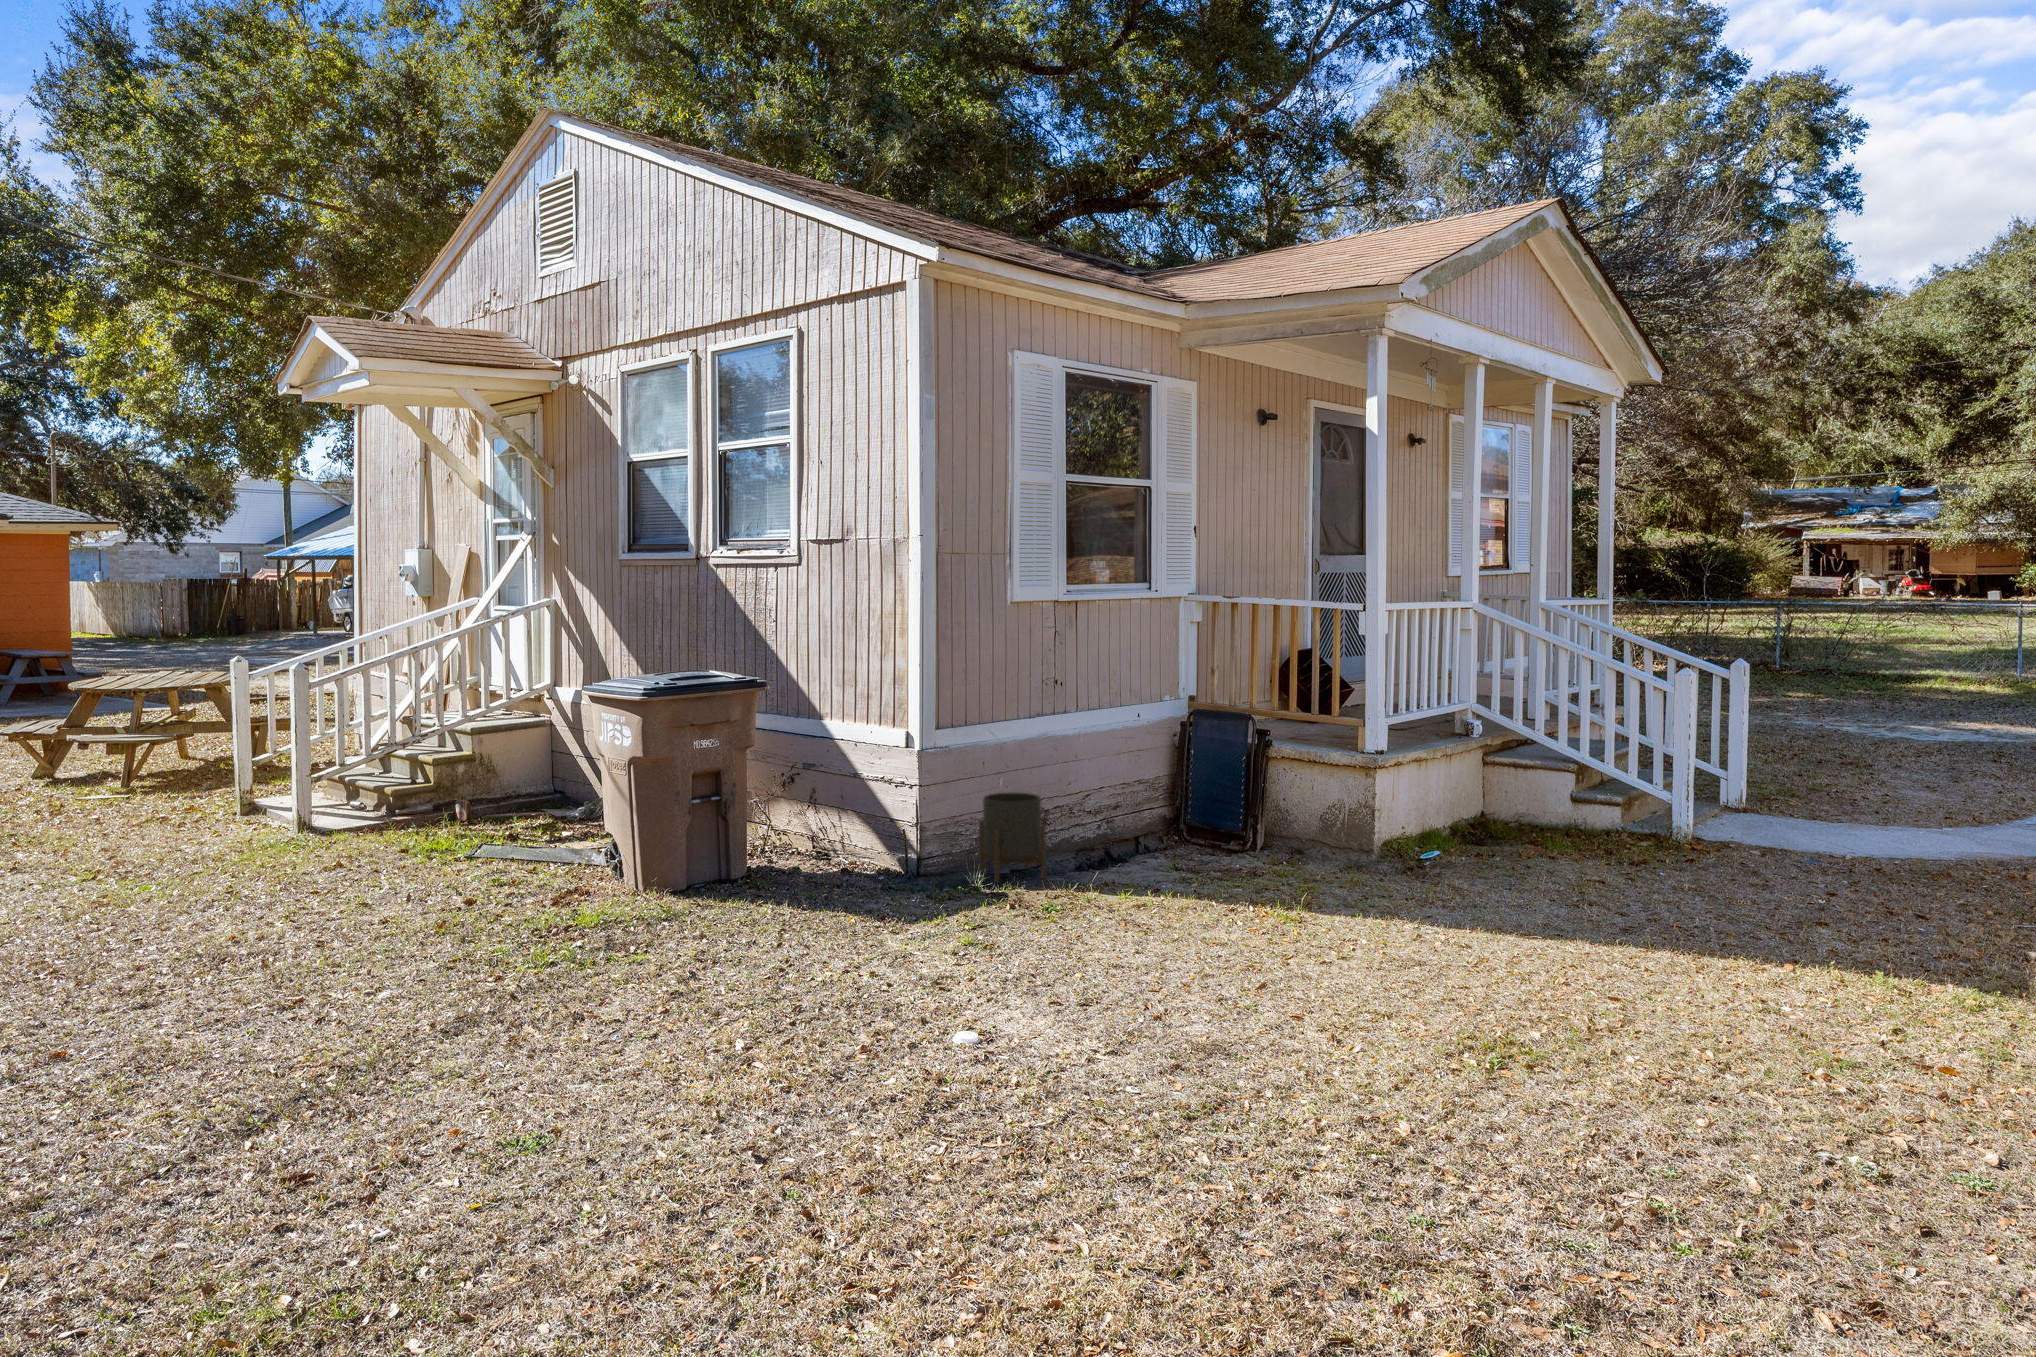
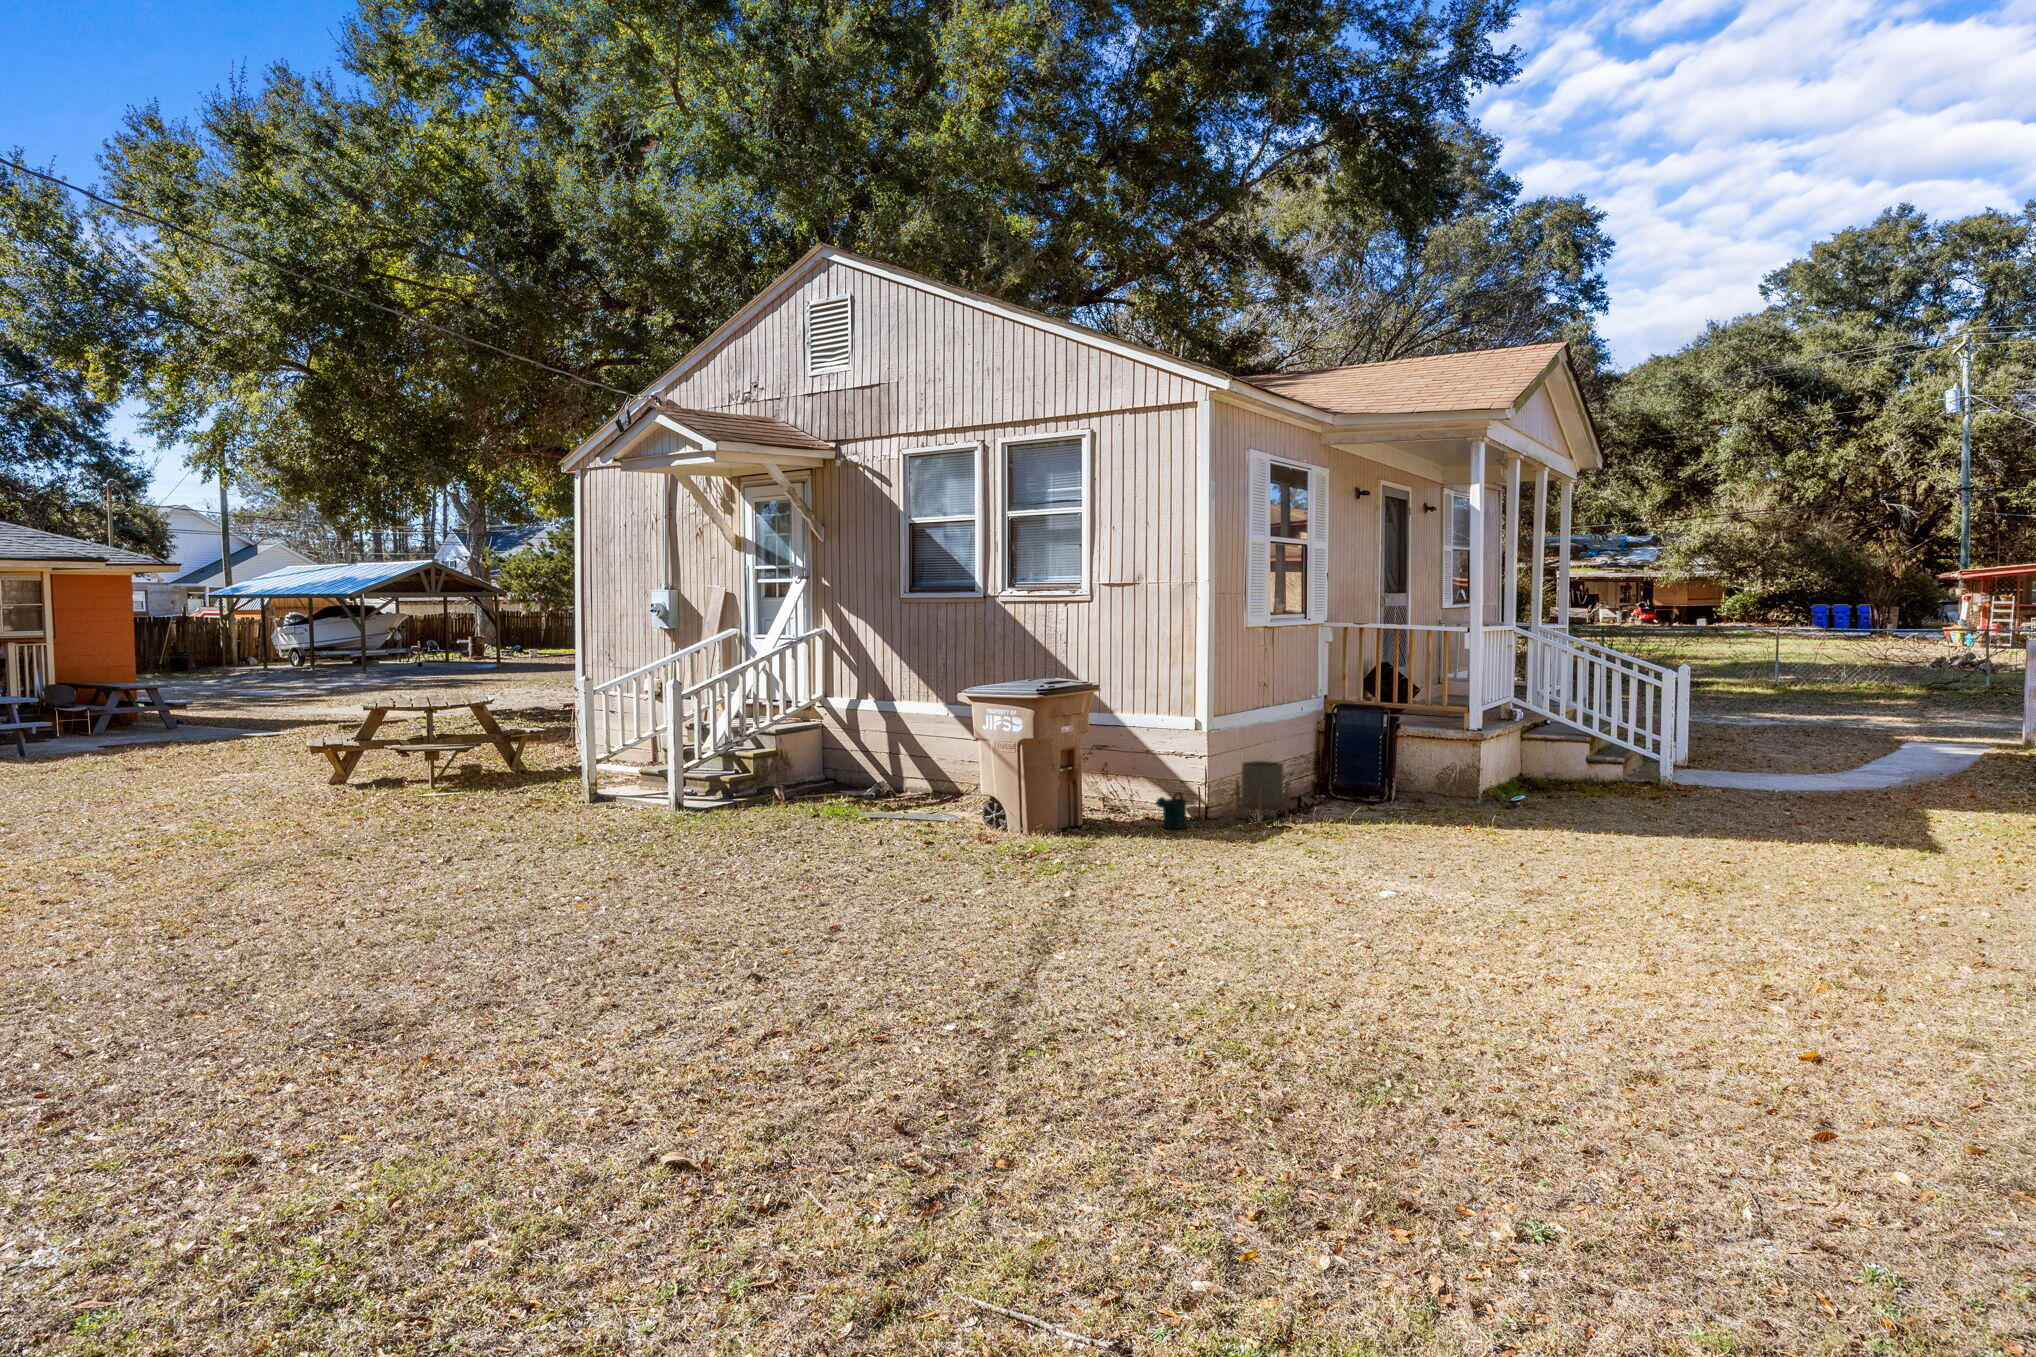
watering can: none [831,834,892,887] -> present [1156,792,1187,829]

